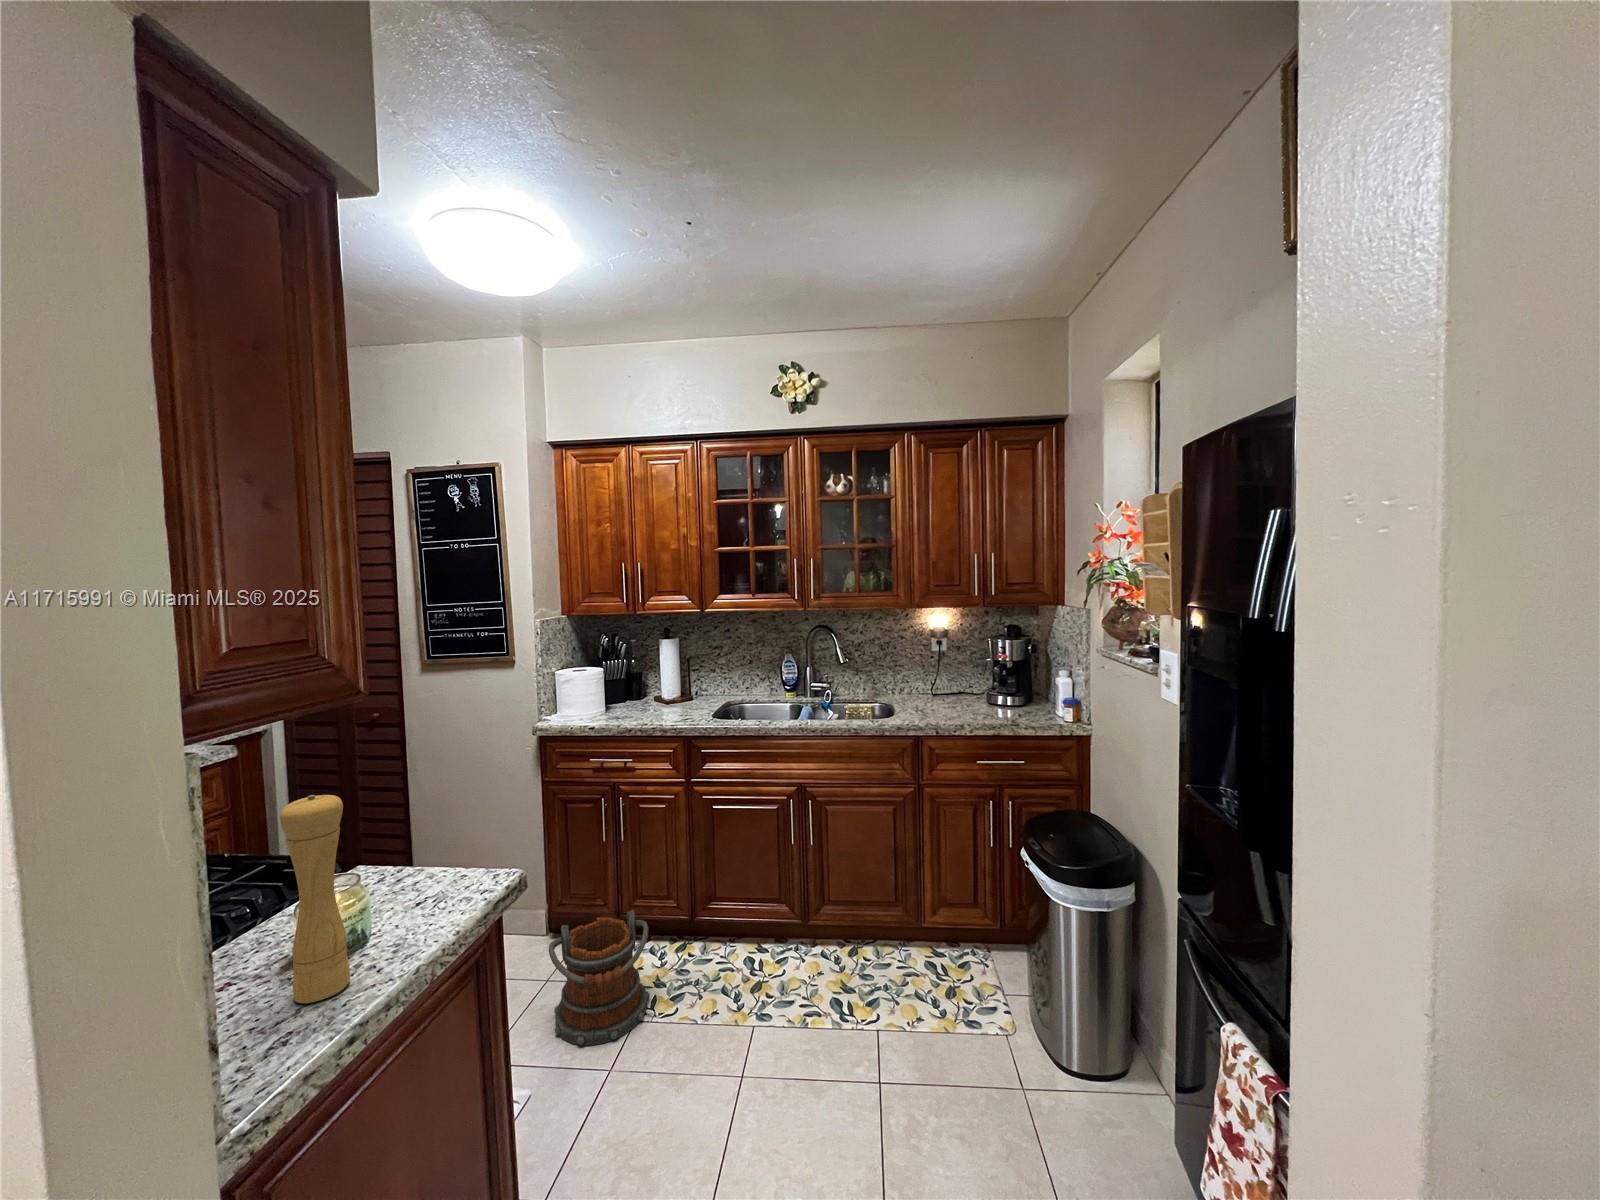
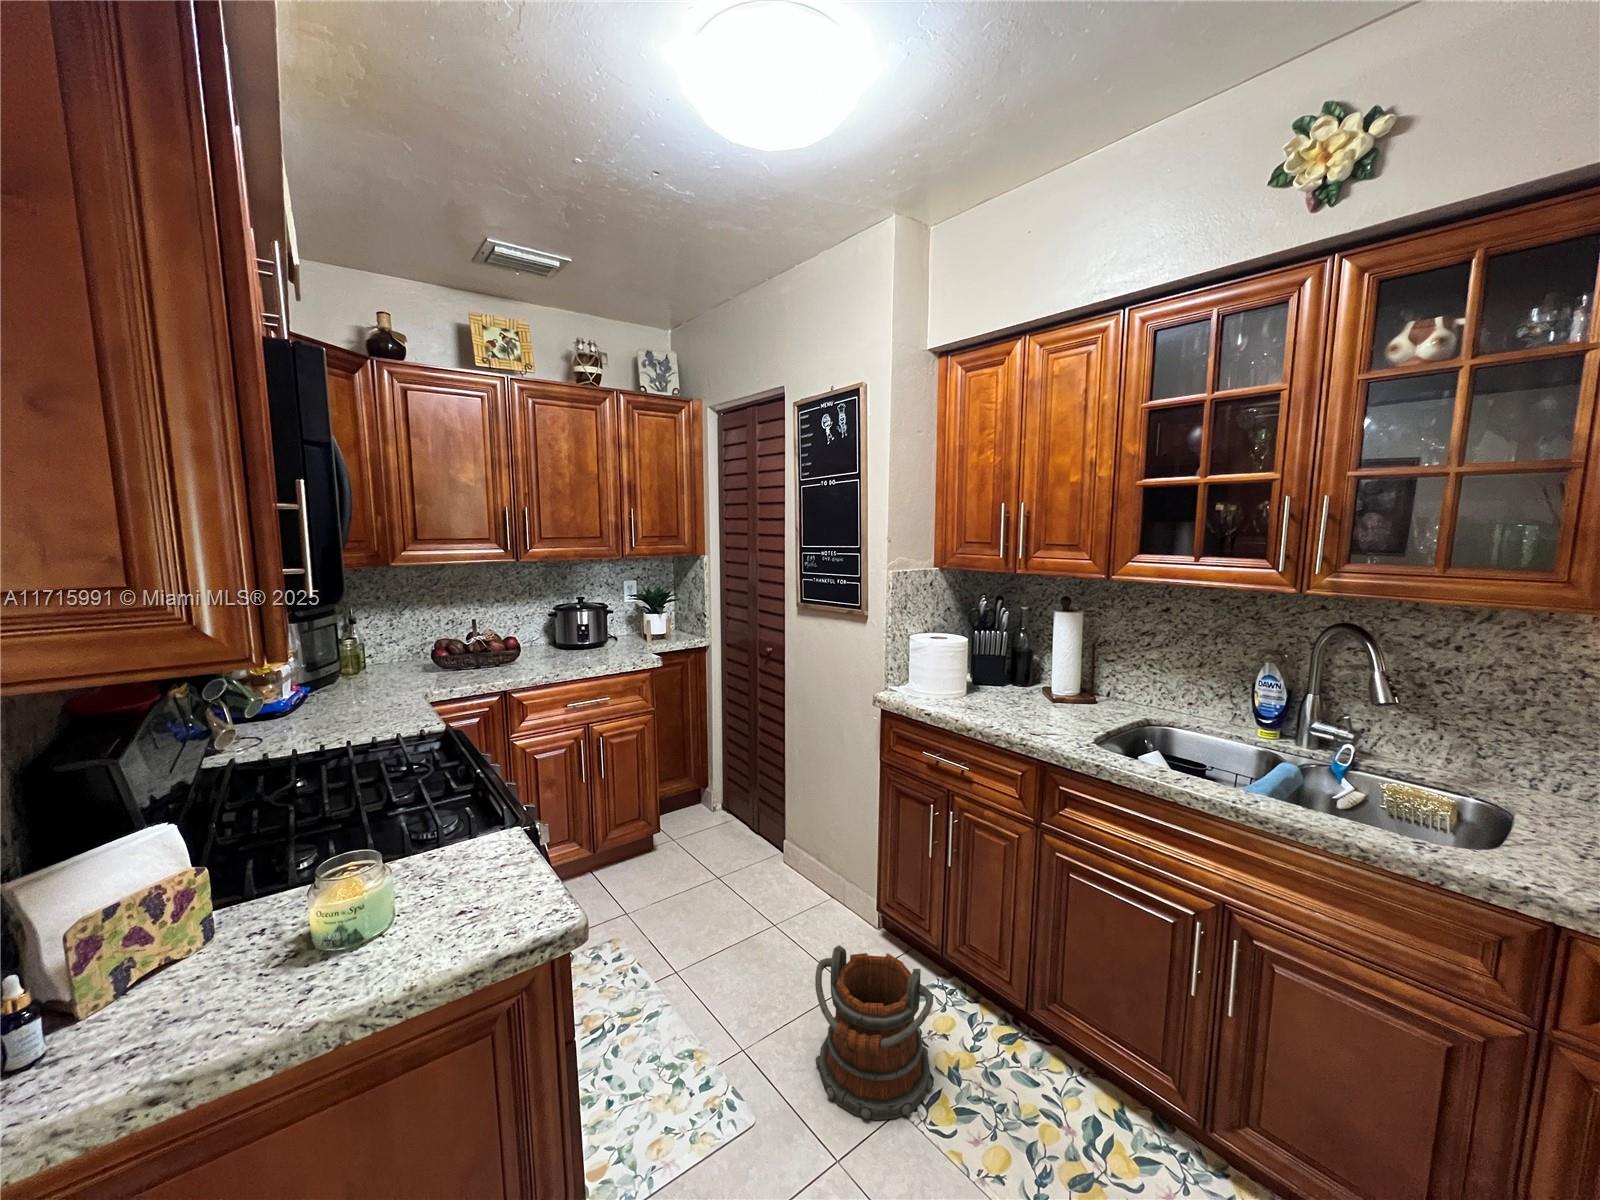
pepper mill: present [280,795,350,1003] -> none [215,778,310,1010]

